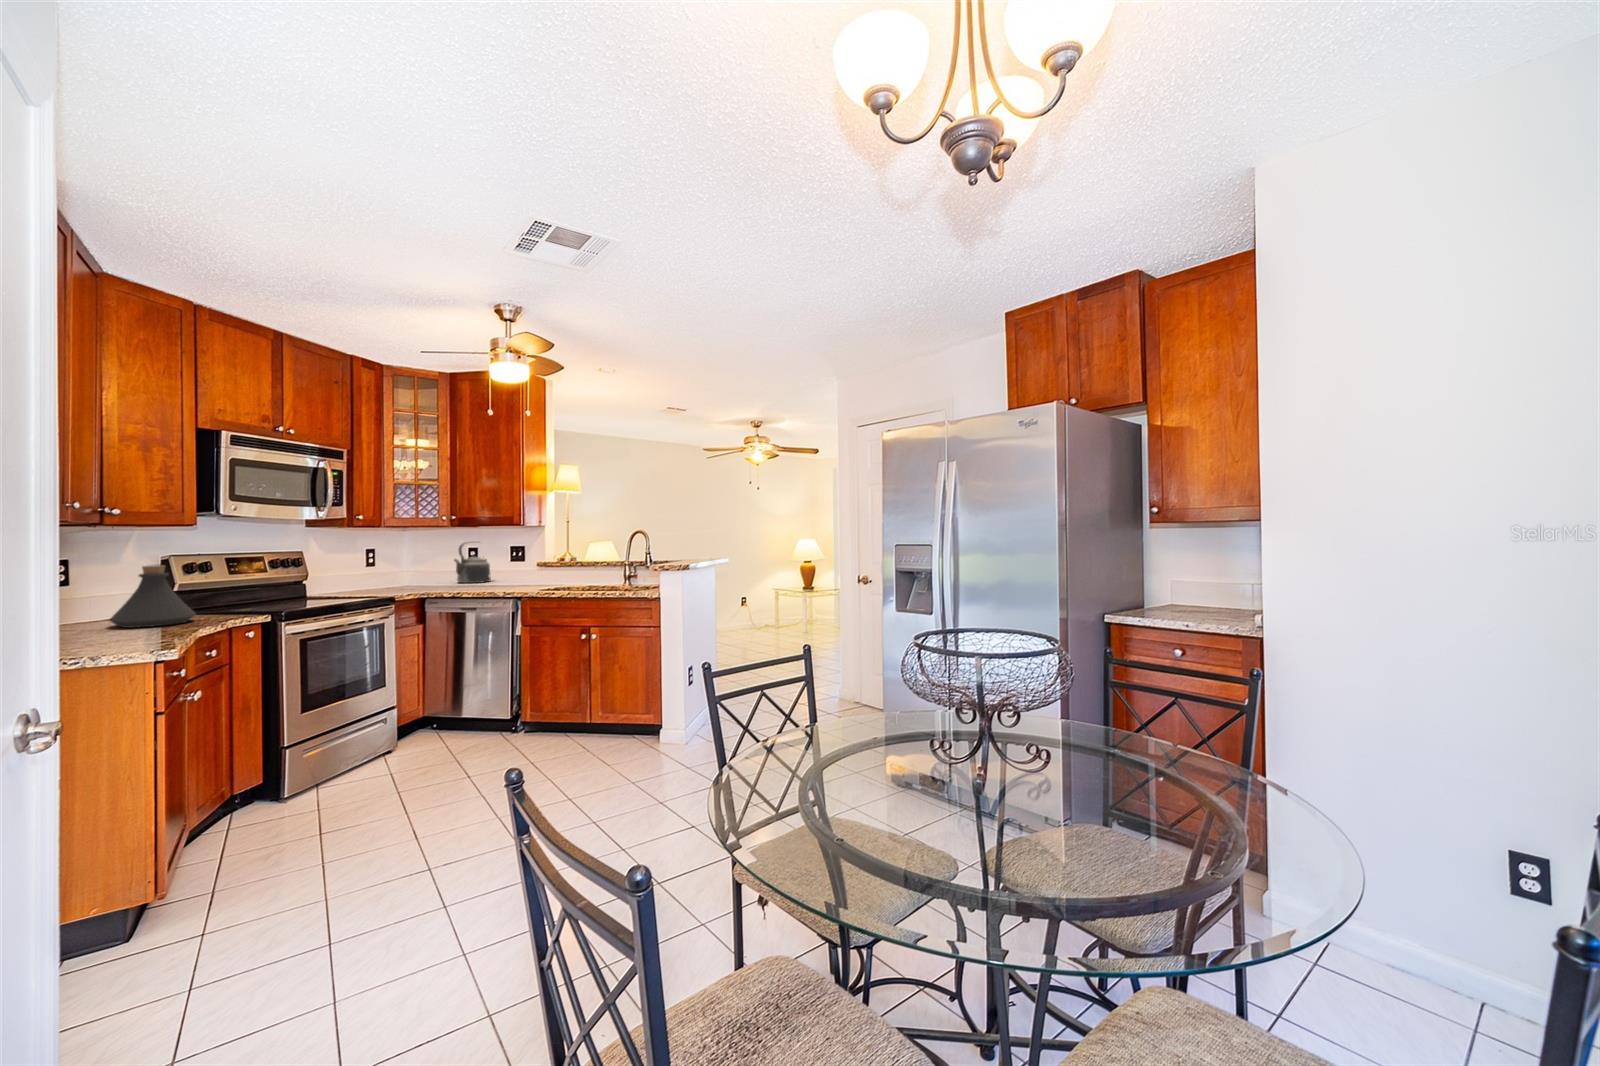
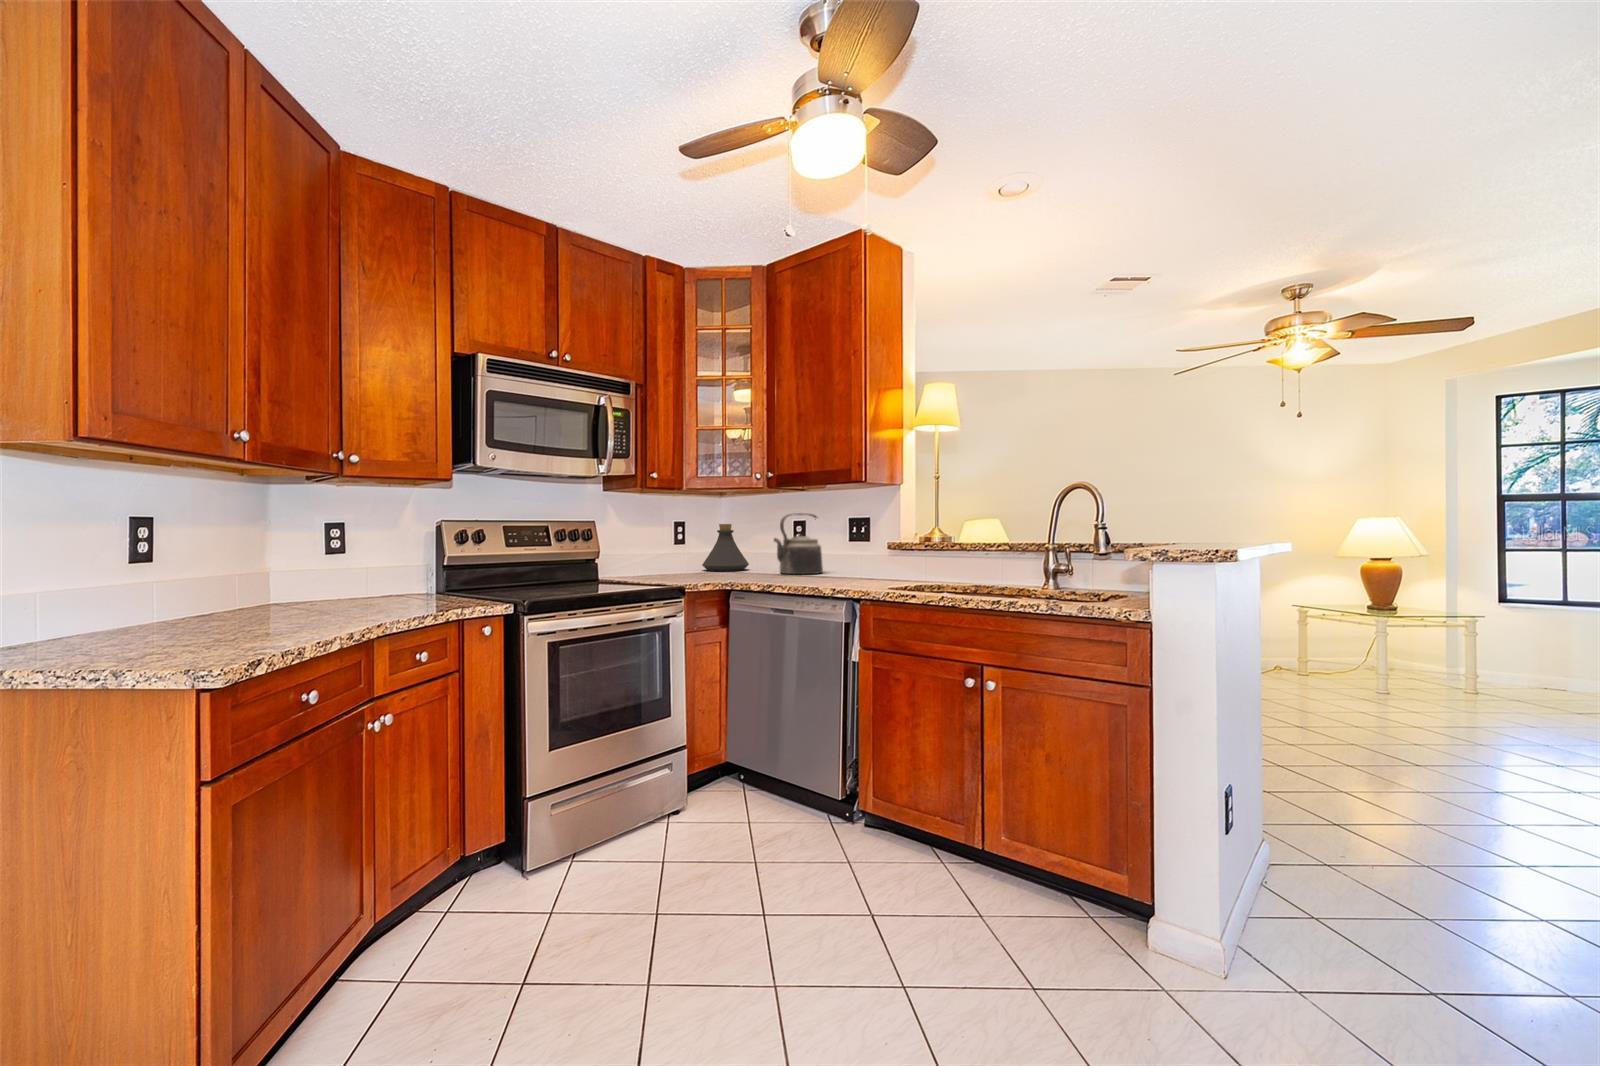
bottle: present [109,565,196,628] -> present [702,524,749,571]

